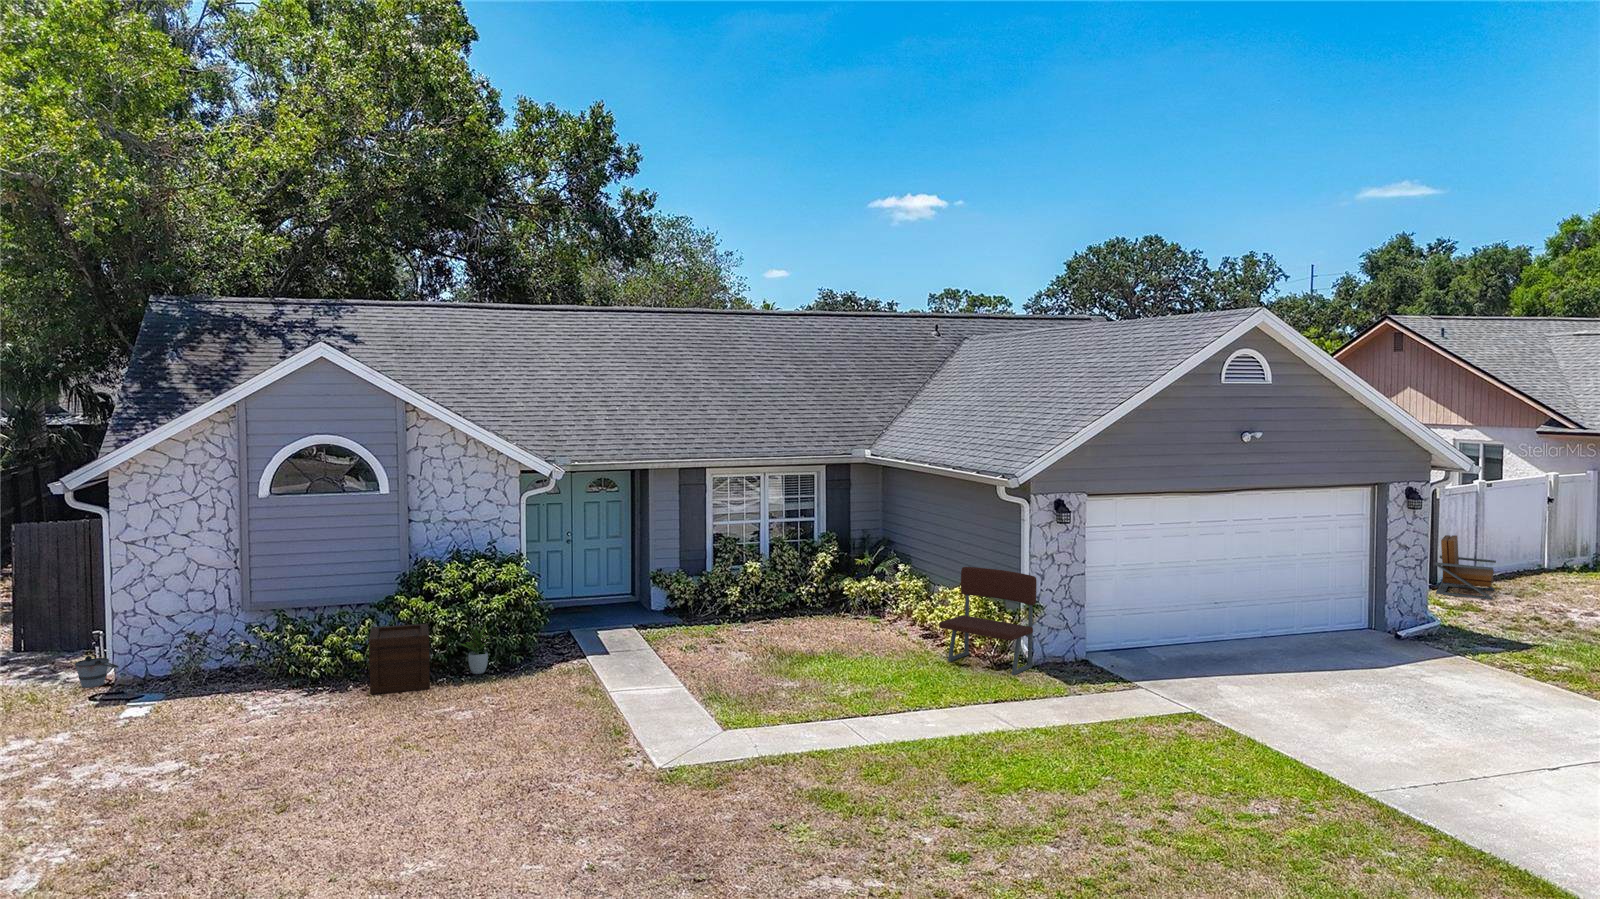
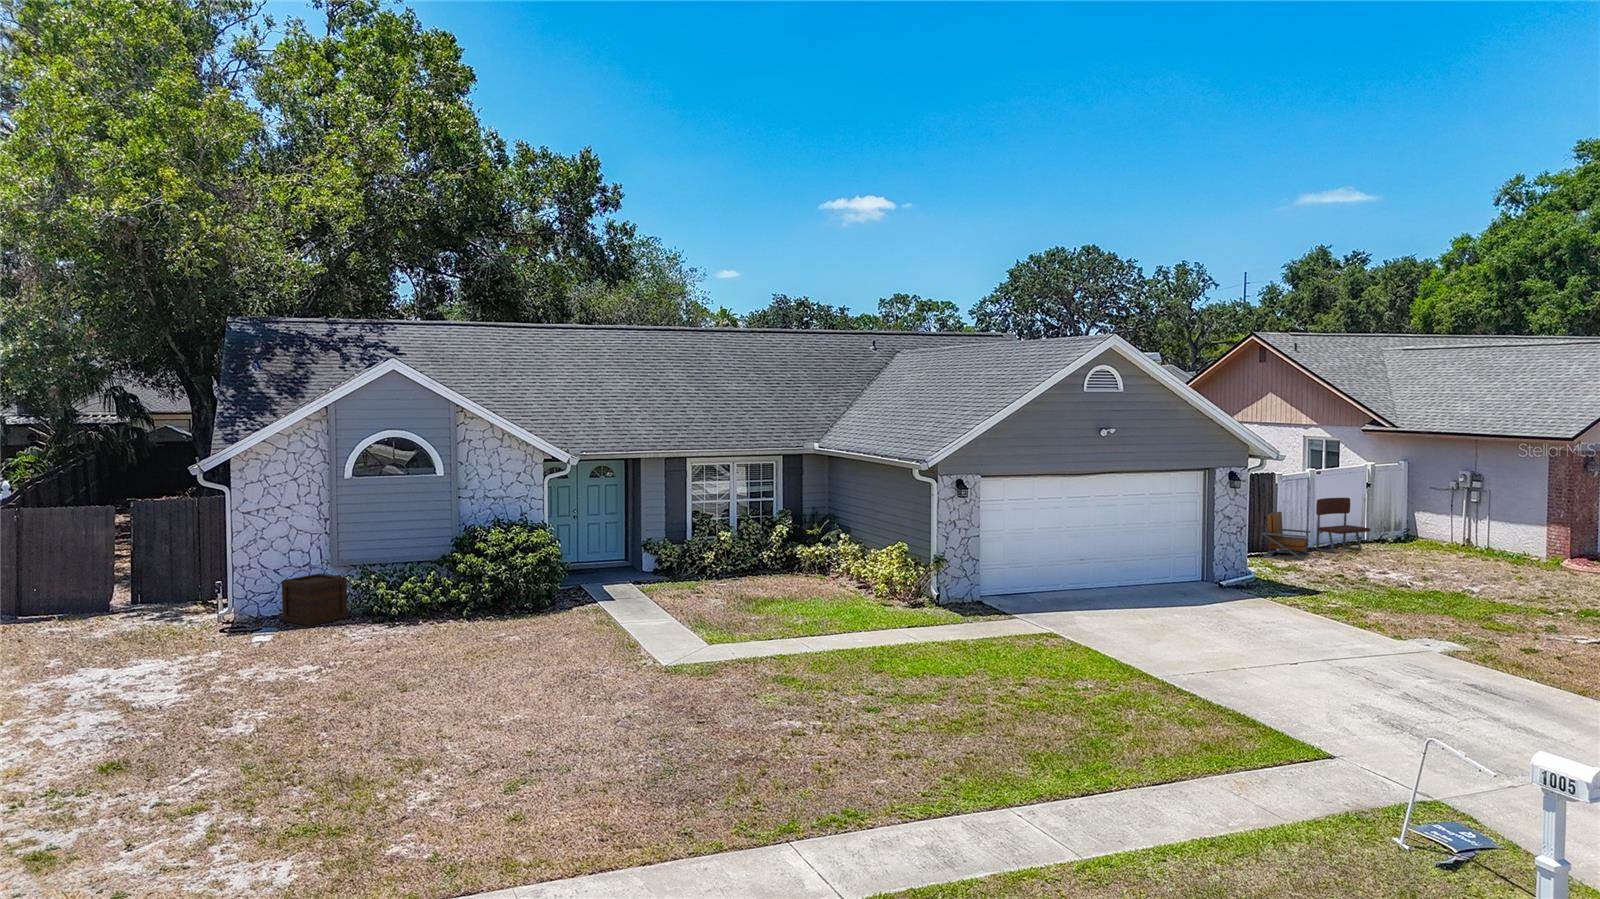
bench: present [939,567,1037,675] -> present [1315,498,1370,553]
wooden crate: present [369,624,430,695] -> present [282,573,347,626]
potted plant: present [460,626,491,674] -> none [502,572,529,613]
bucket: present [75,656,119,688] -> none [205,600,238,624]

